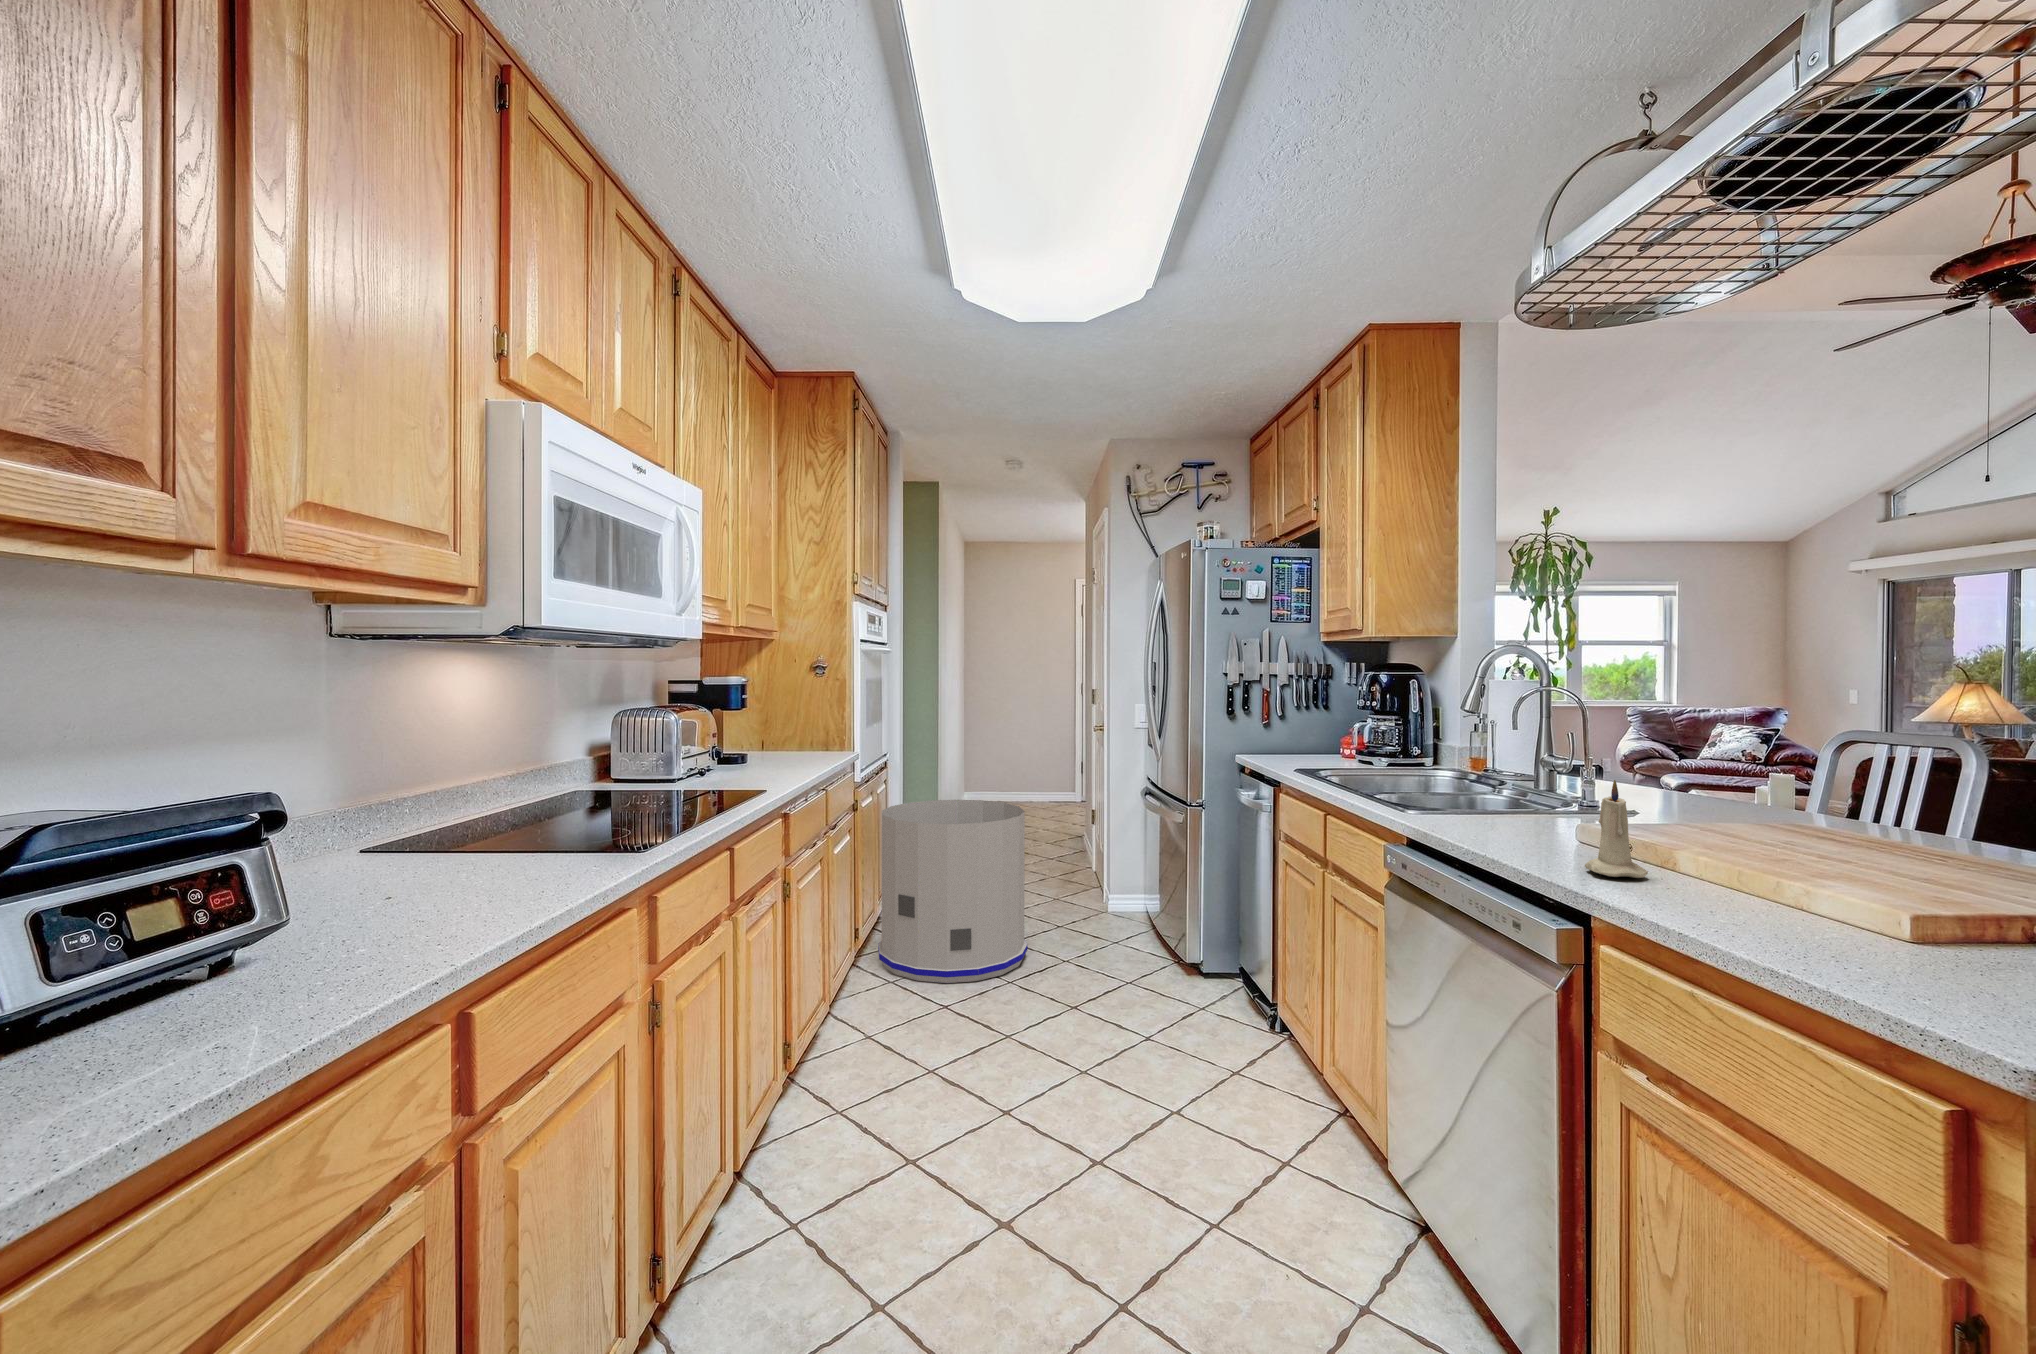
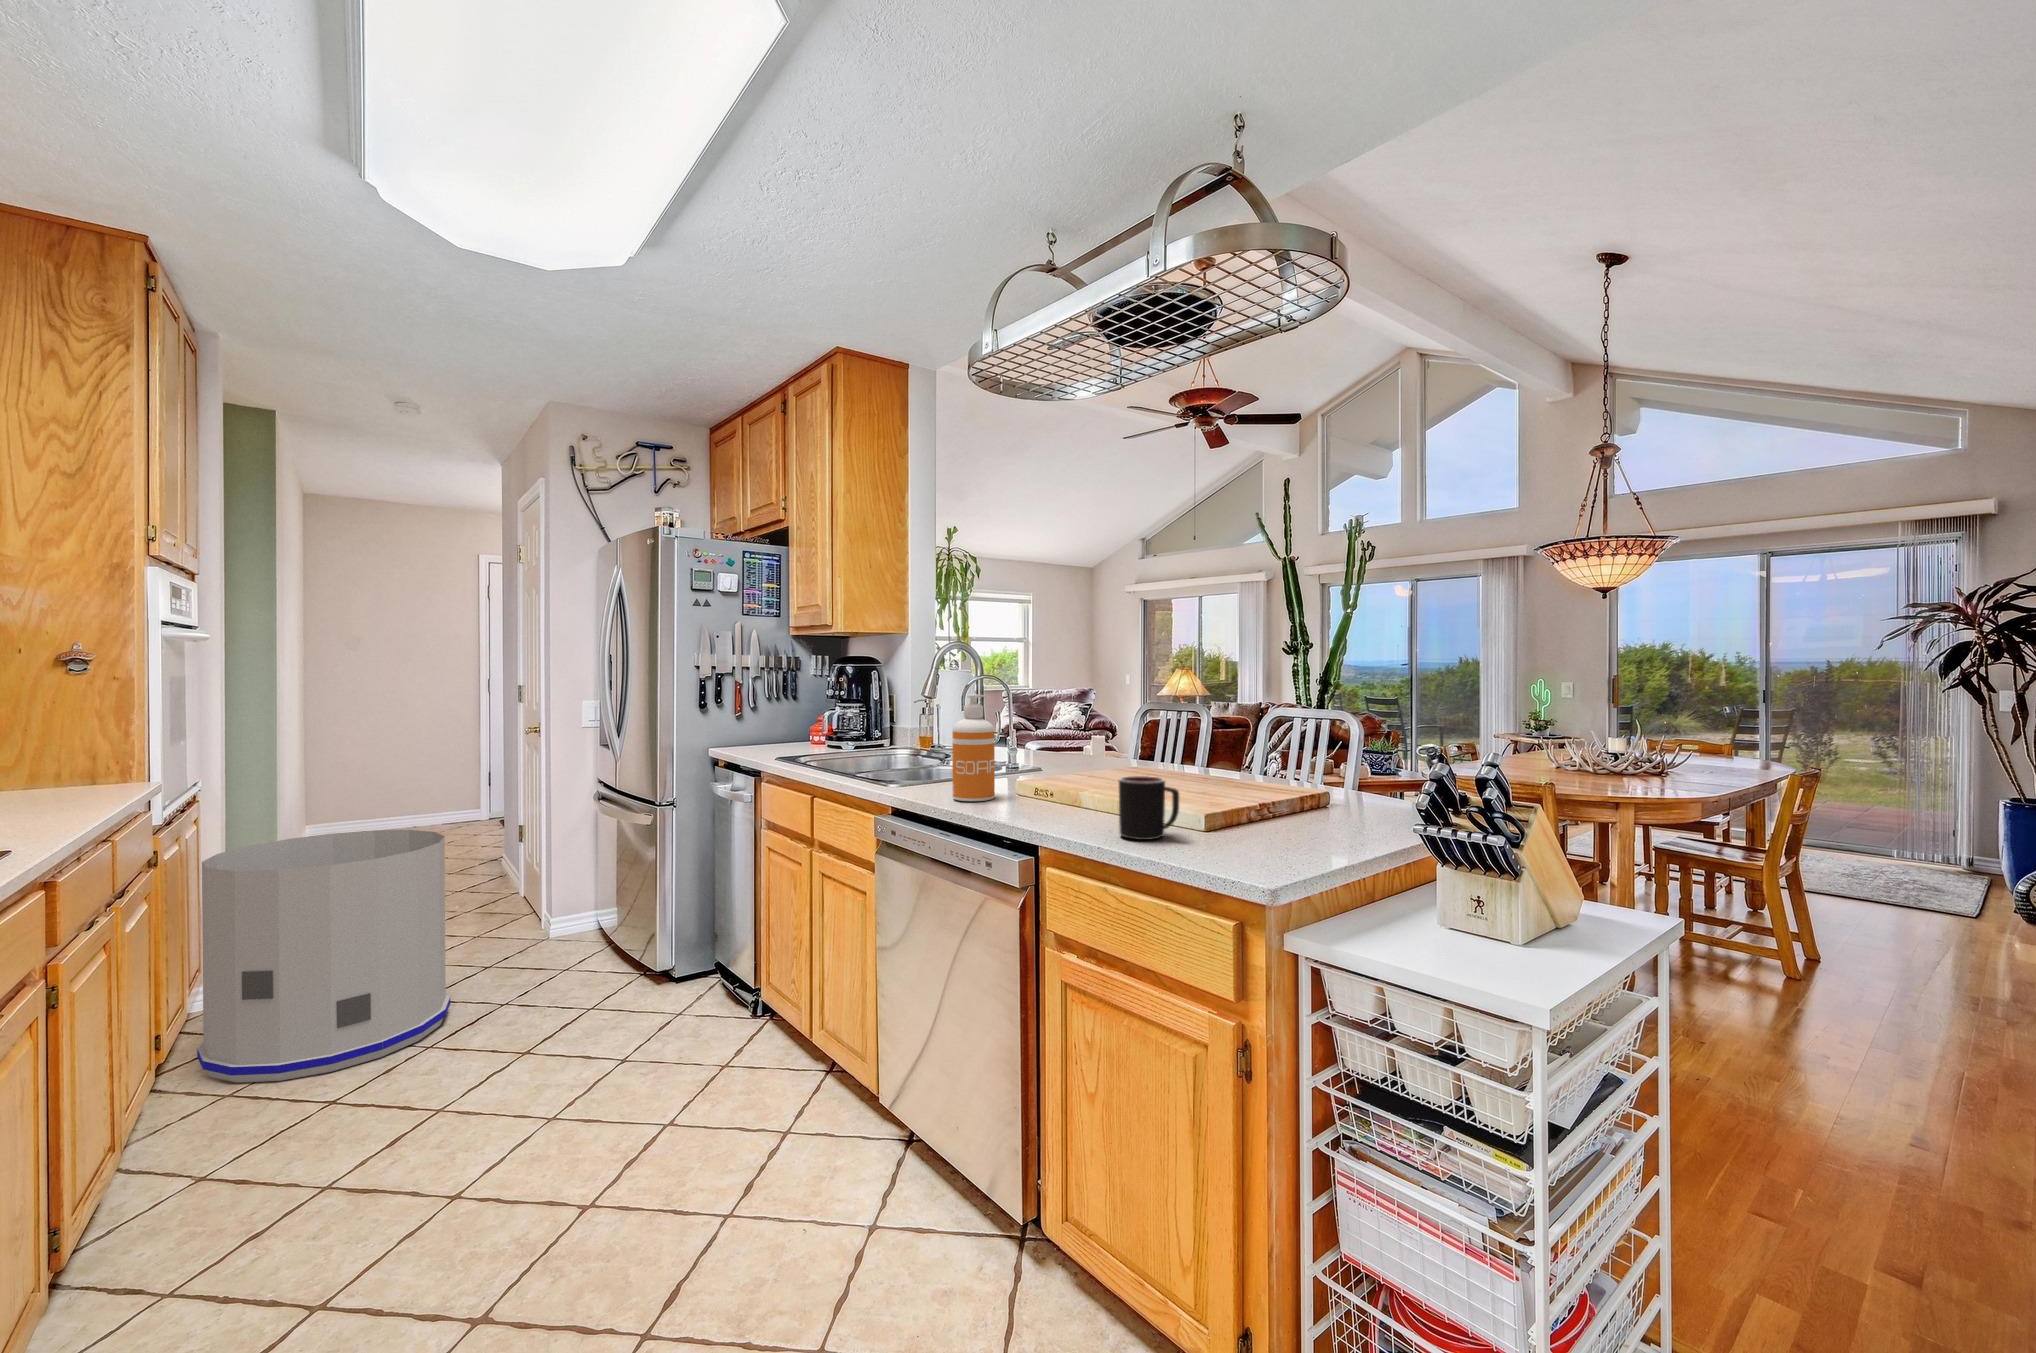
soap dispenser: none [1483,708,1544,843] -> present [952,694,995,801]
candle: present [1585,780,1648,878] -> none [1028,745,1066,817]
mug: none [1730,837,1854,939] -> present [1119,776,1179,840]

